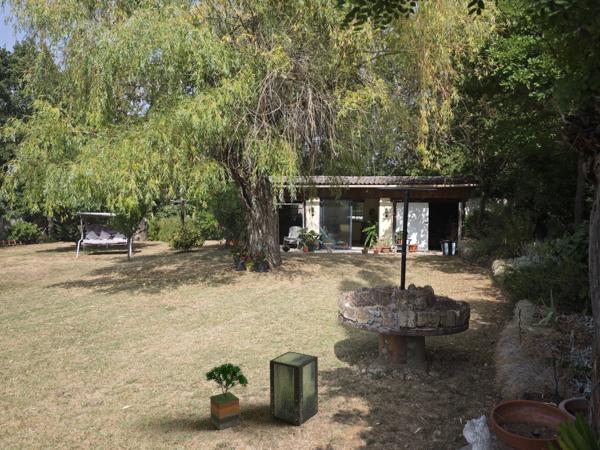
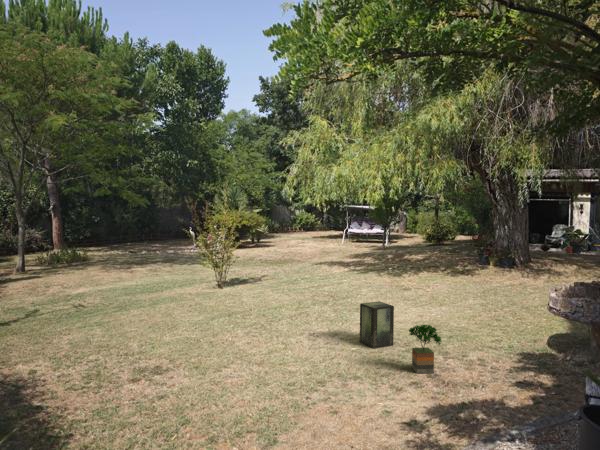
storage box: present [270,351,318,426] -> present [360,301,394,348]

